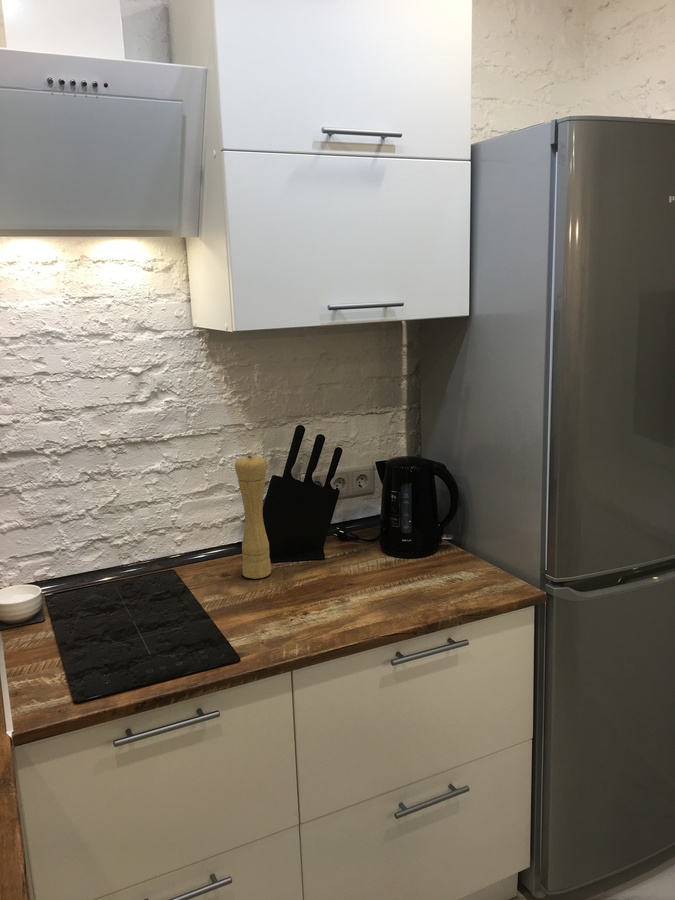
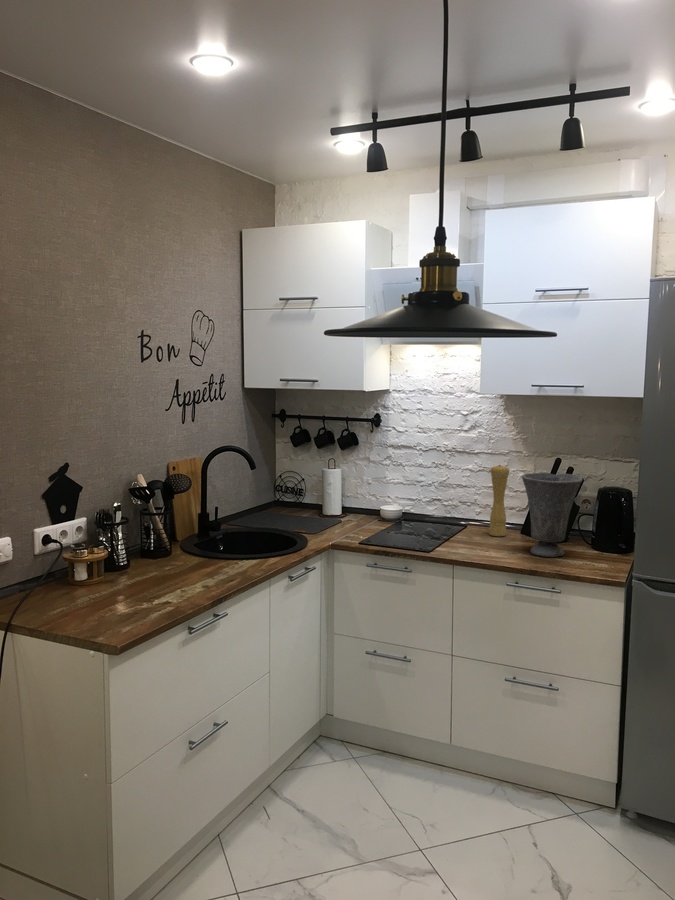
vase: none [342,450,439,596] -> present [522,473,582,557]

